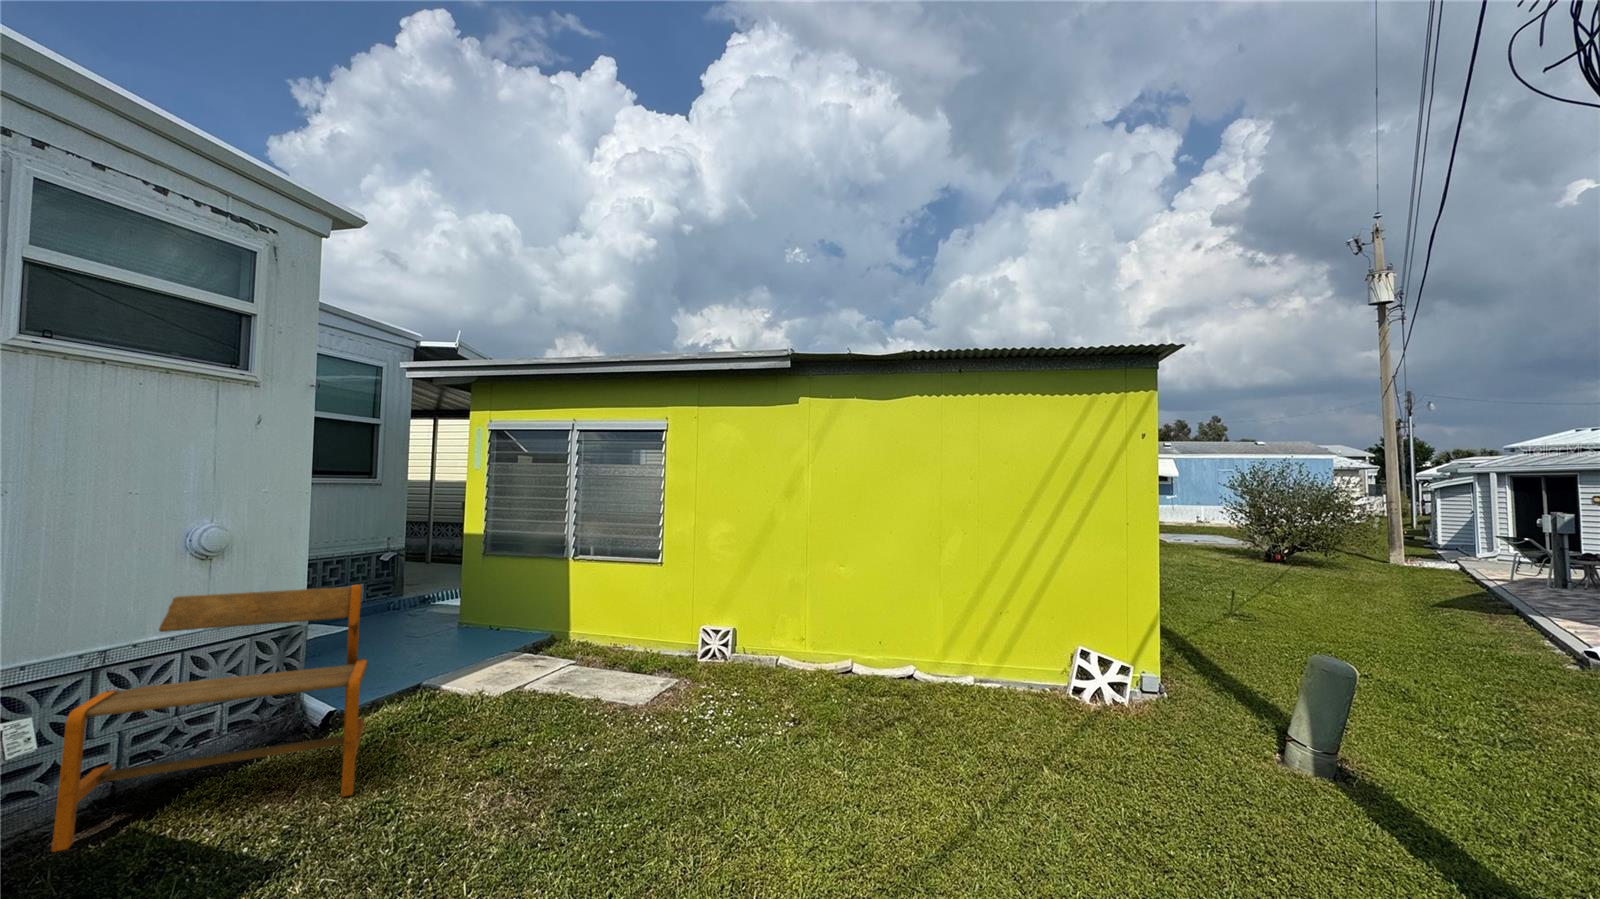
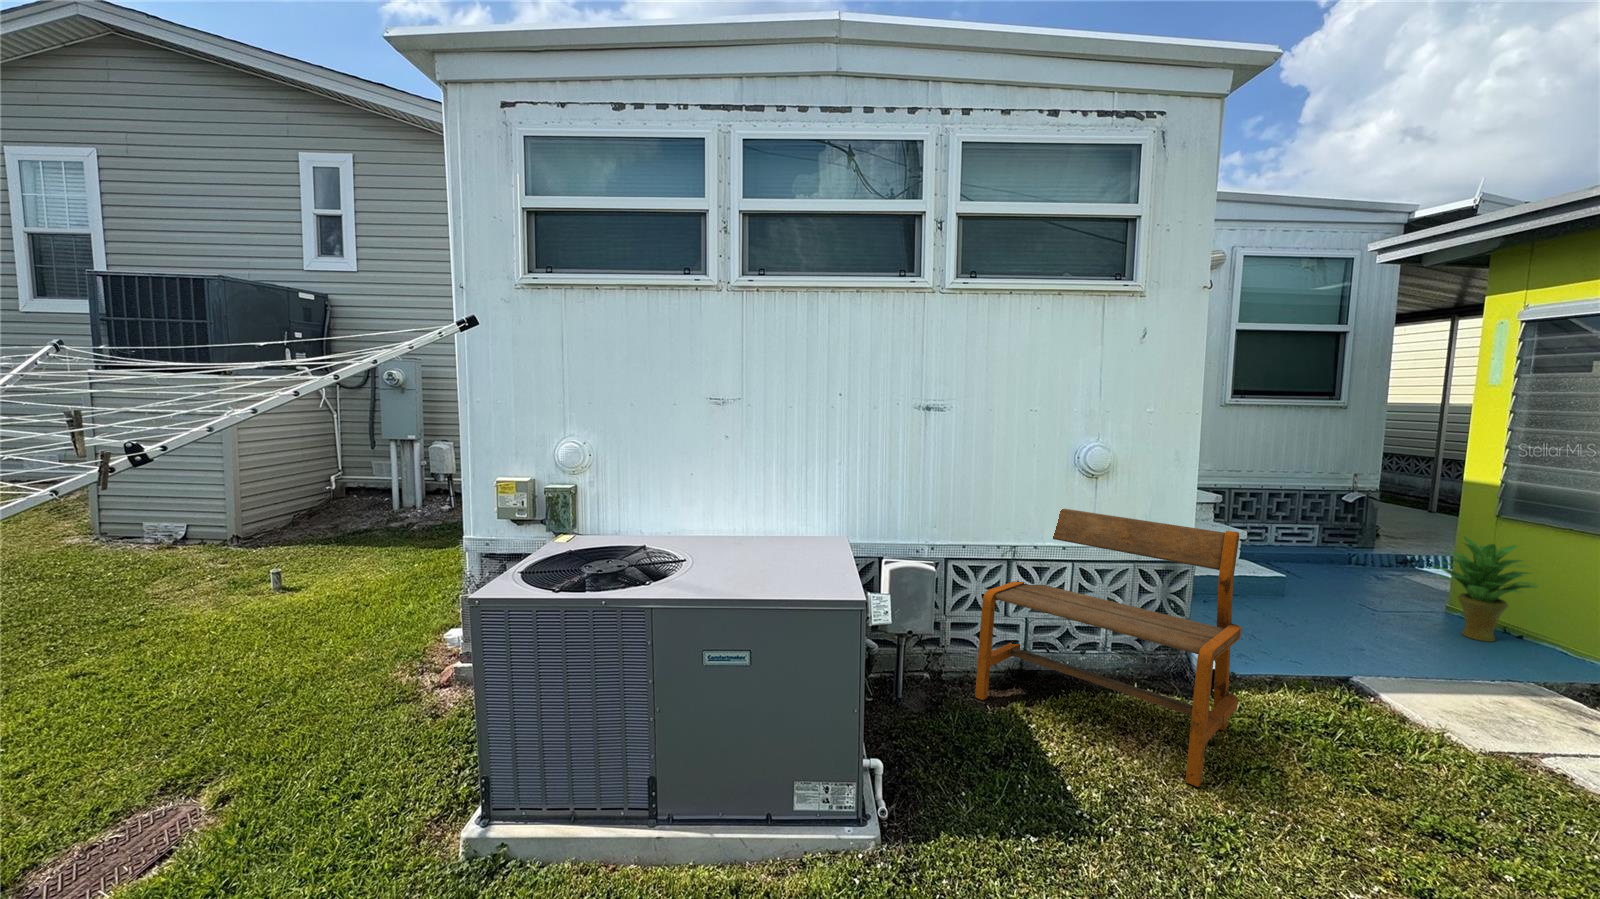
potted plant: none [454,569,508,636] -> present [1435,536,1536,642]

